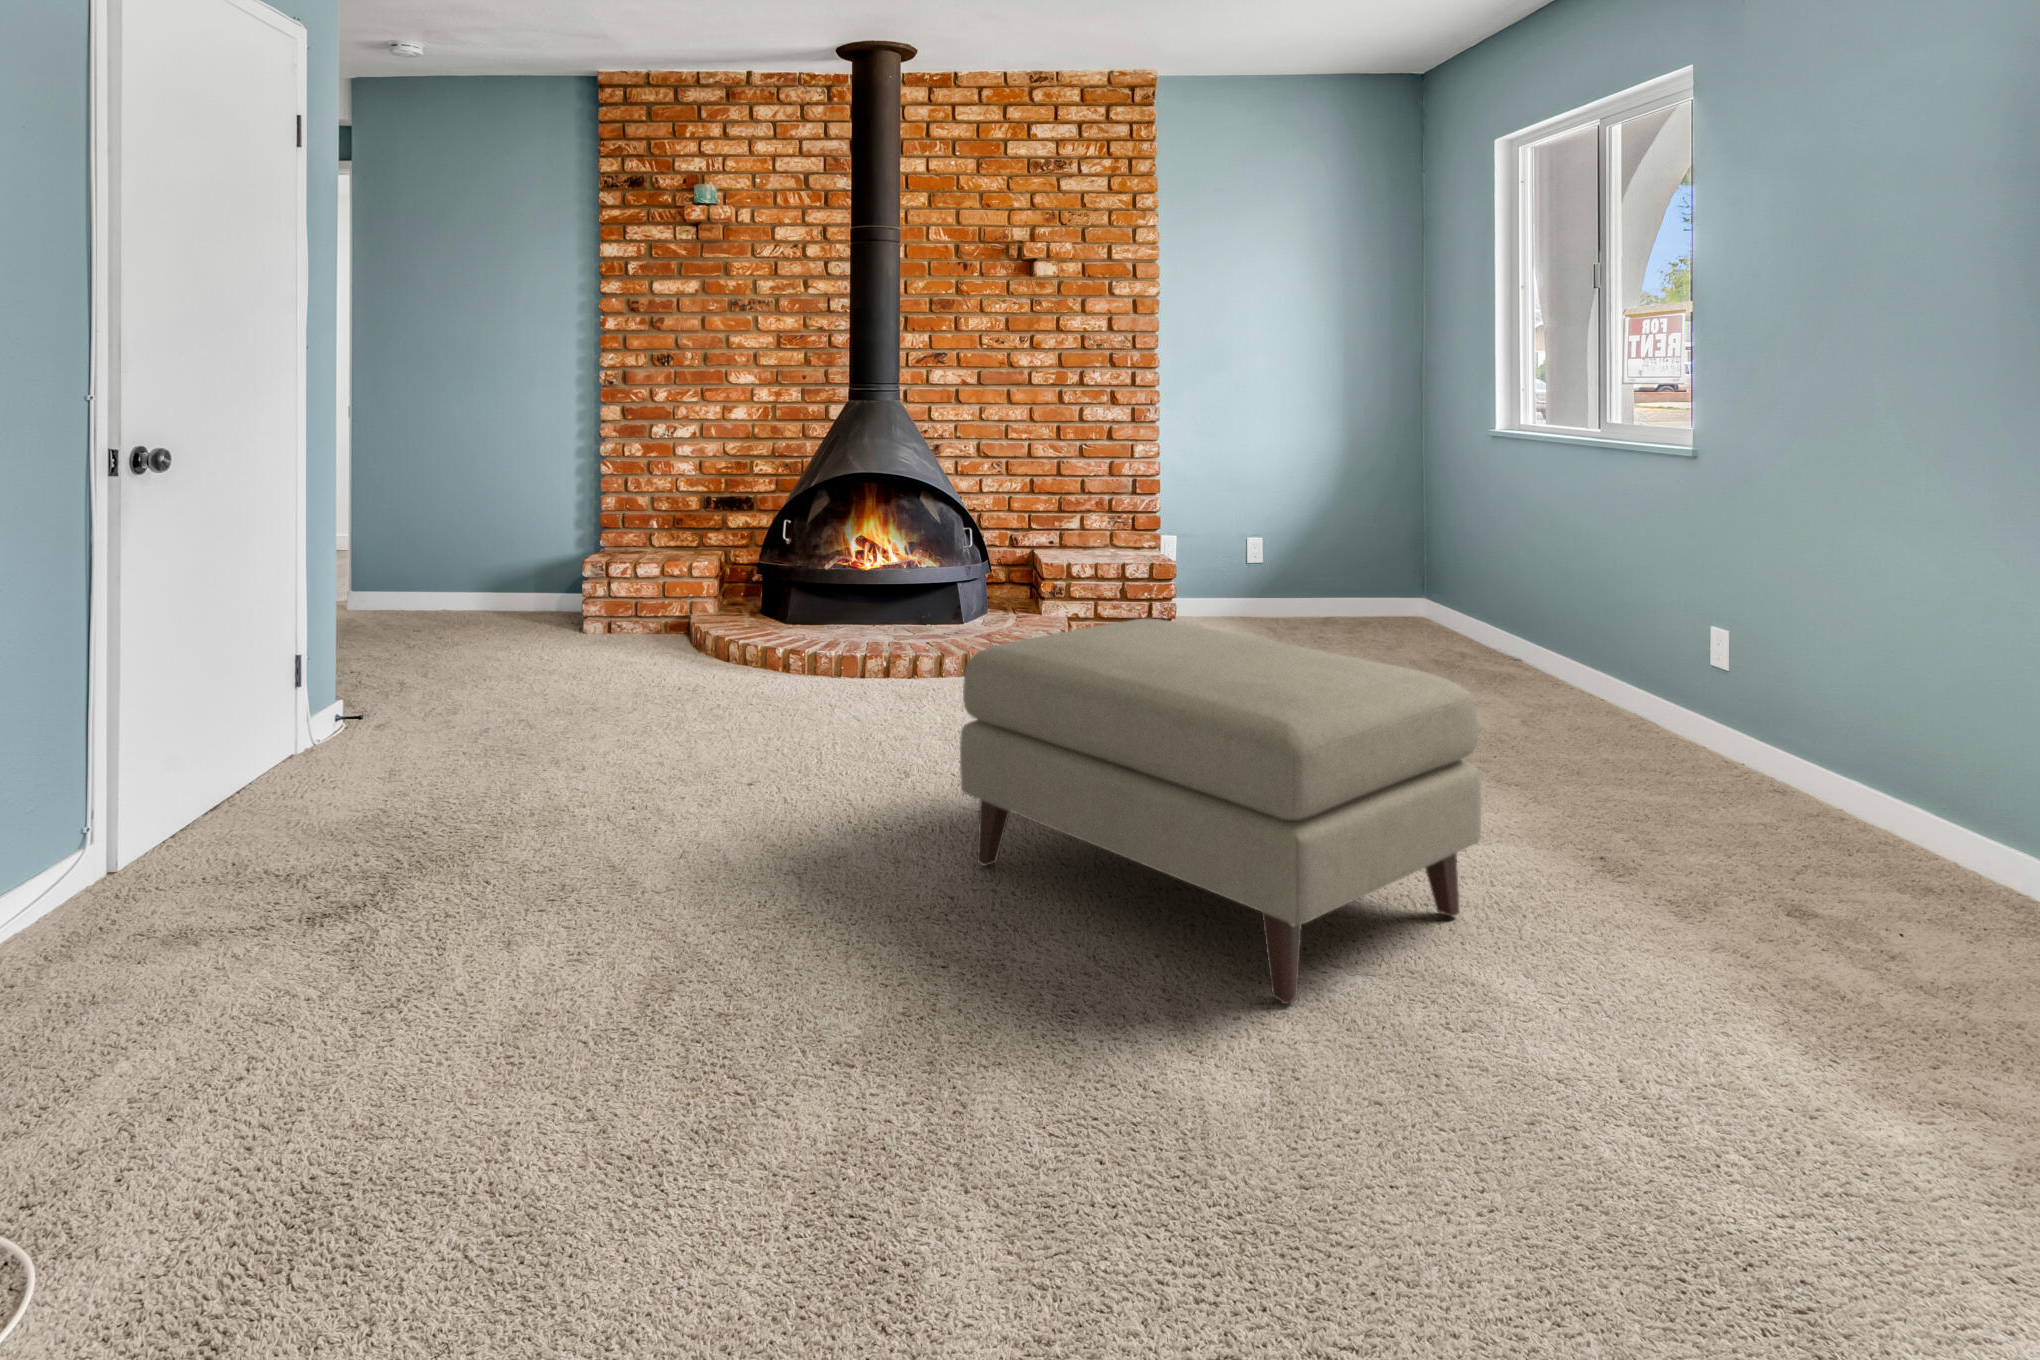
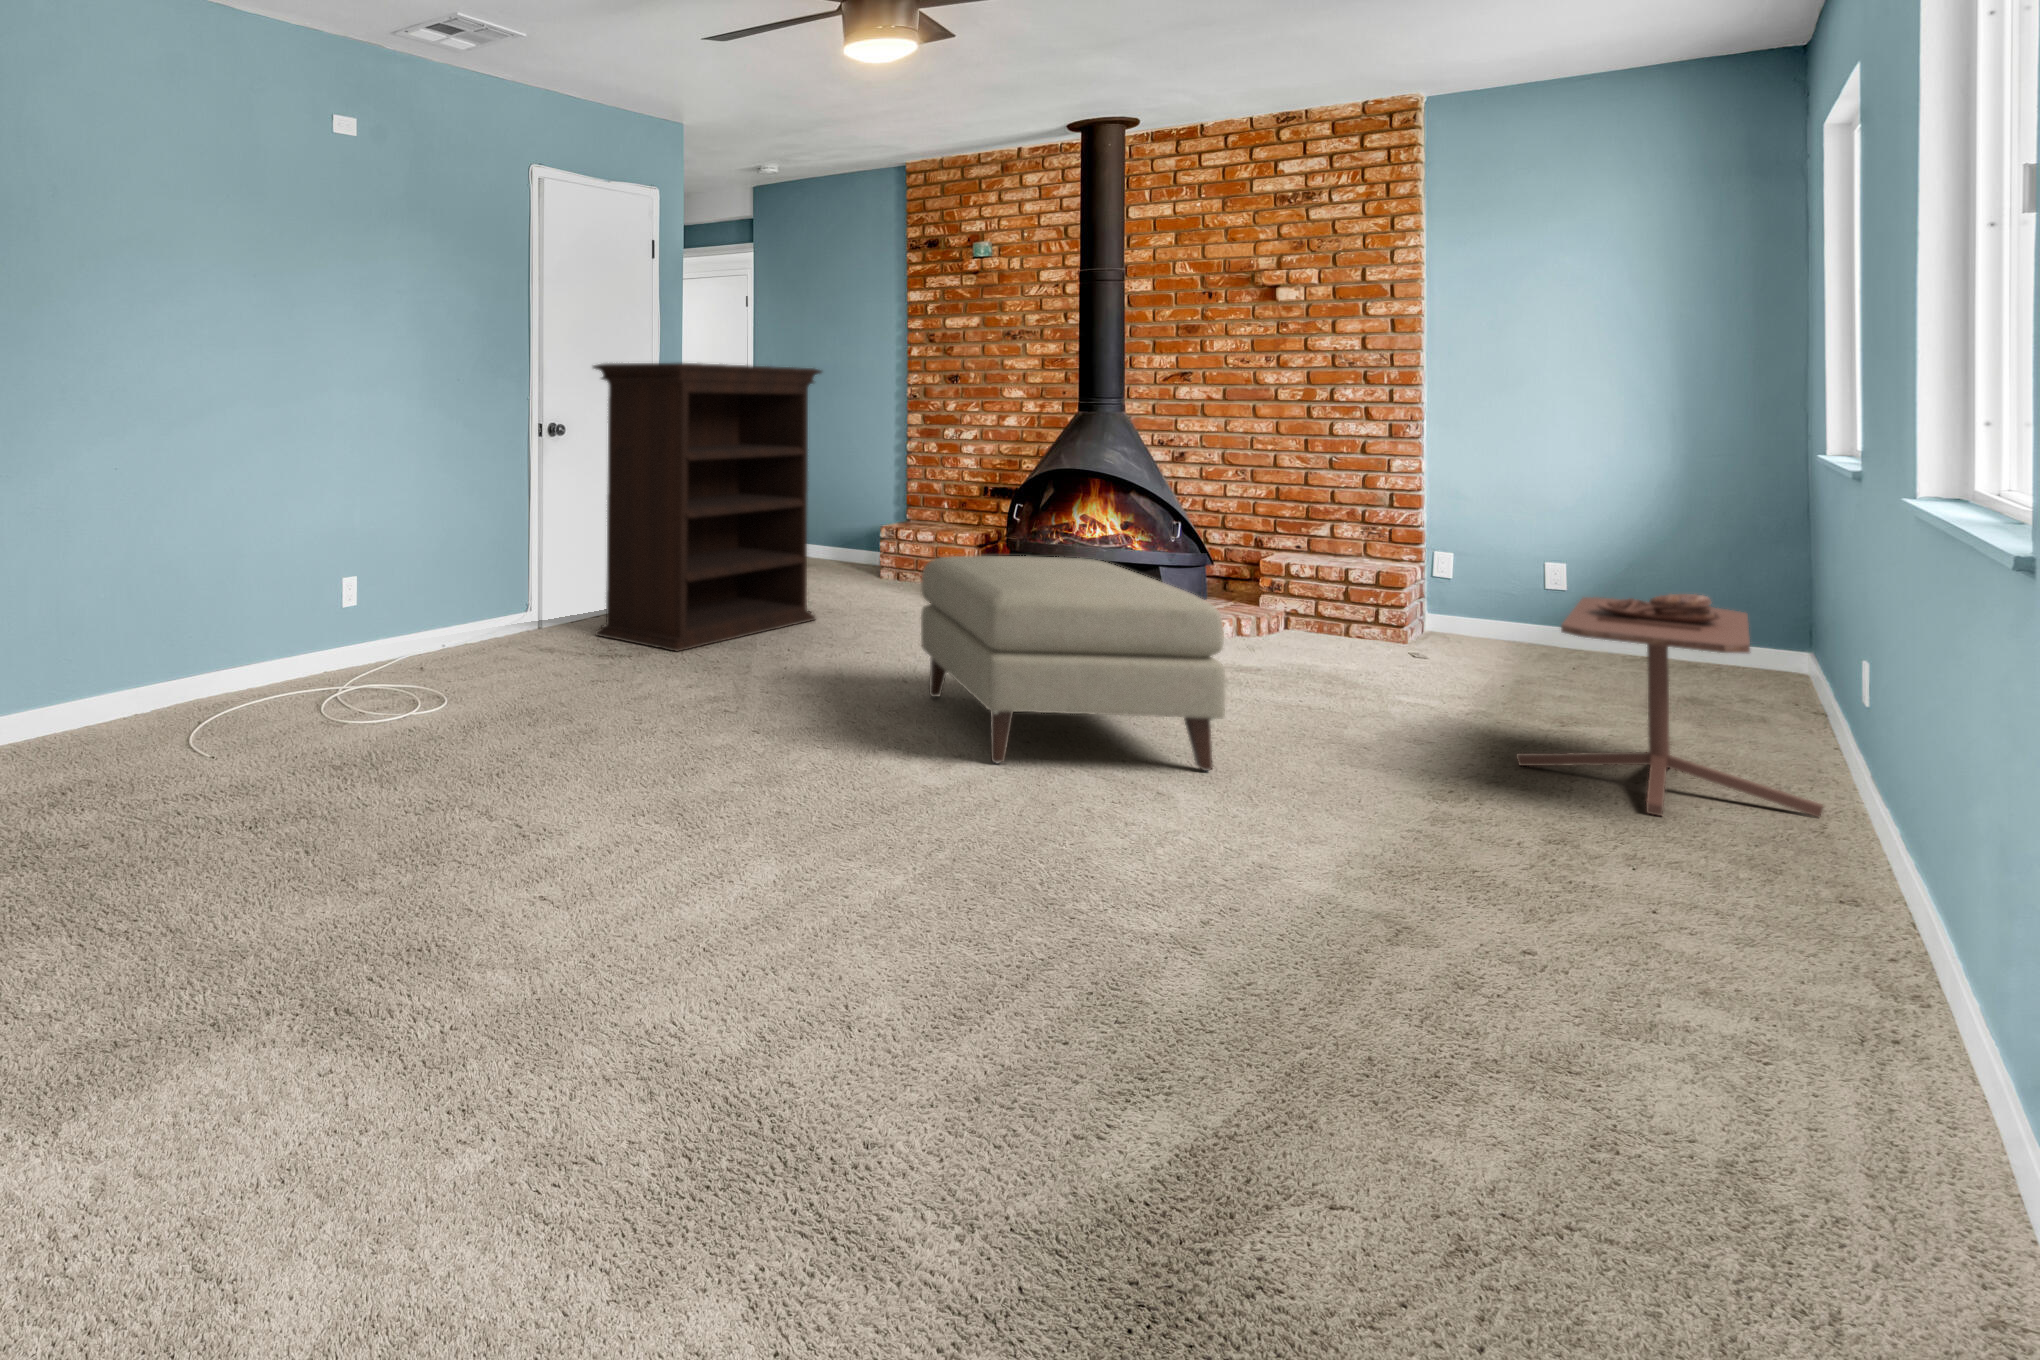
bookshelf: none [293,341,618,870] -> present [593,363,822,651]
side table: none [1548,591,1848,840] -> present [1516,594,1823,817]

